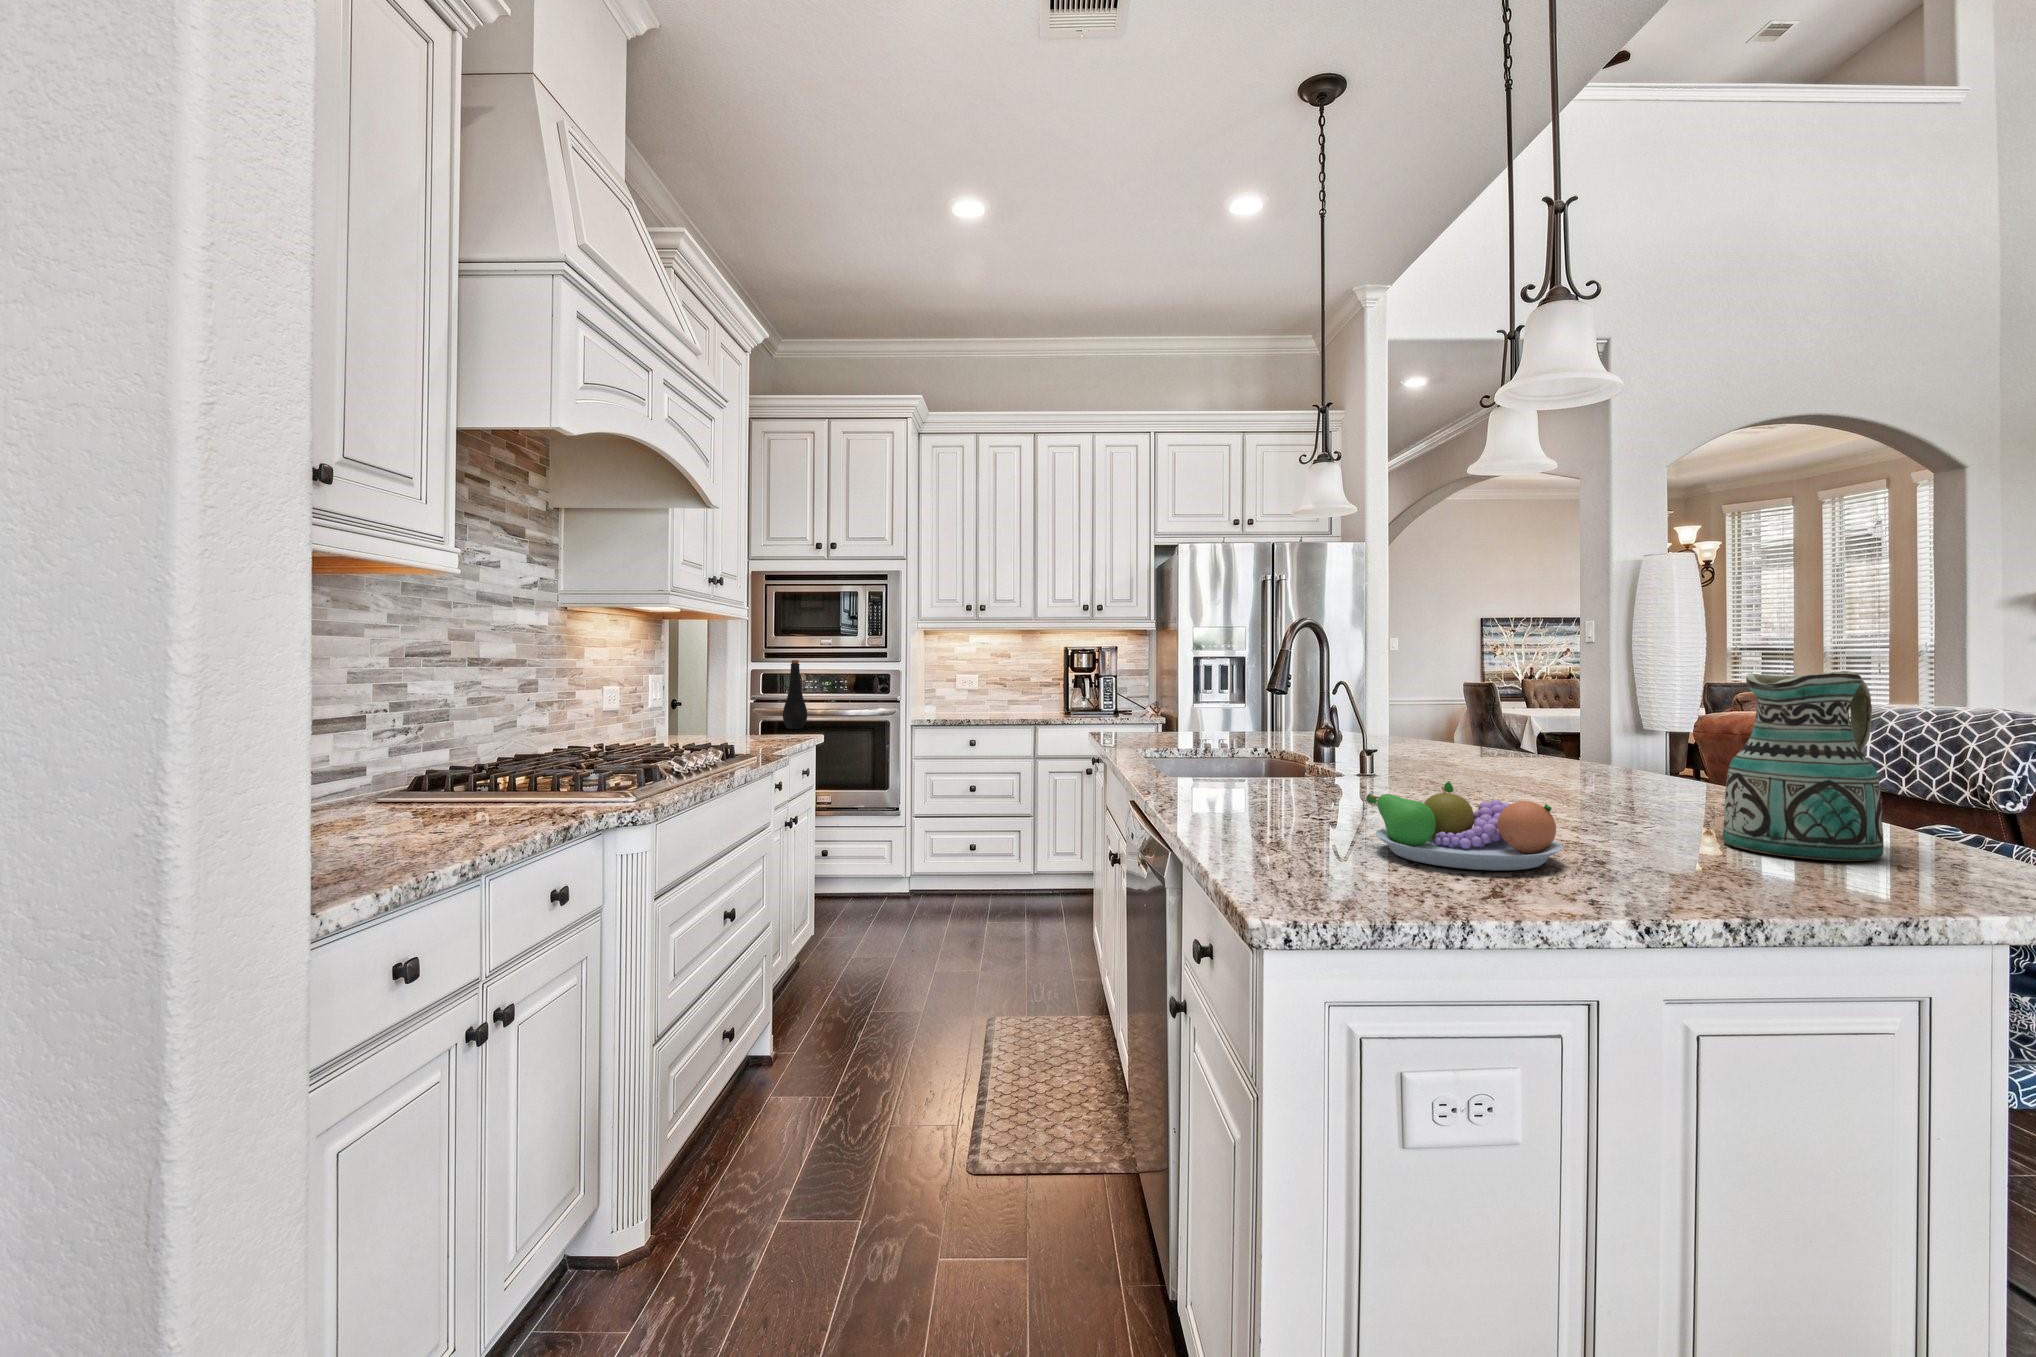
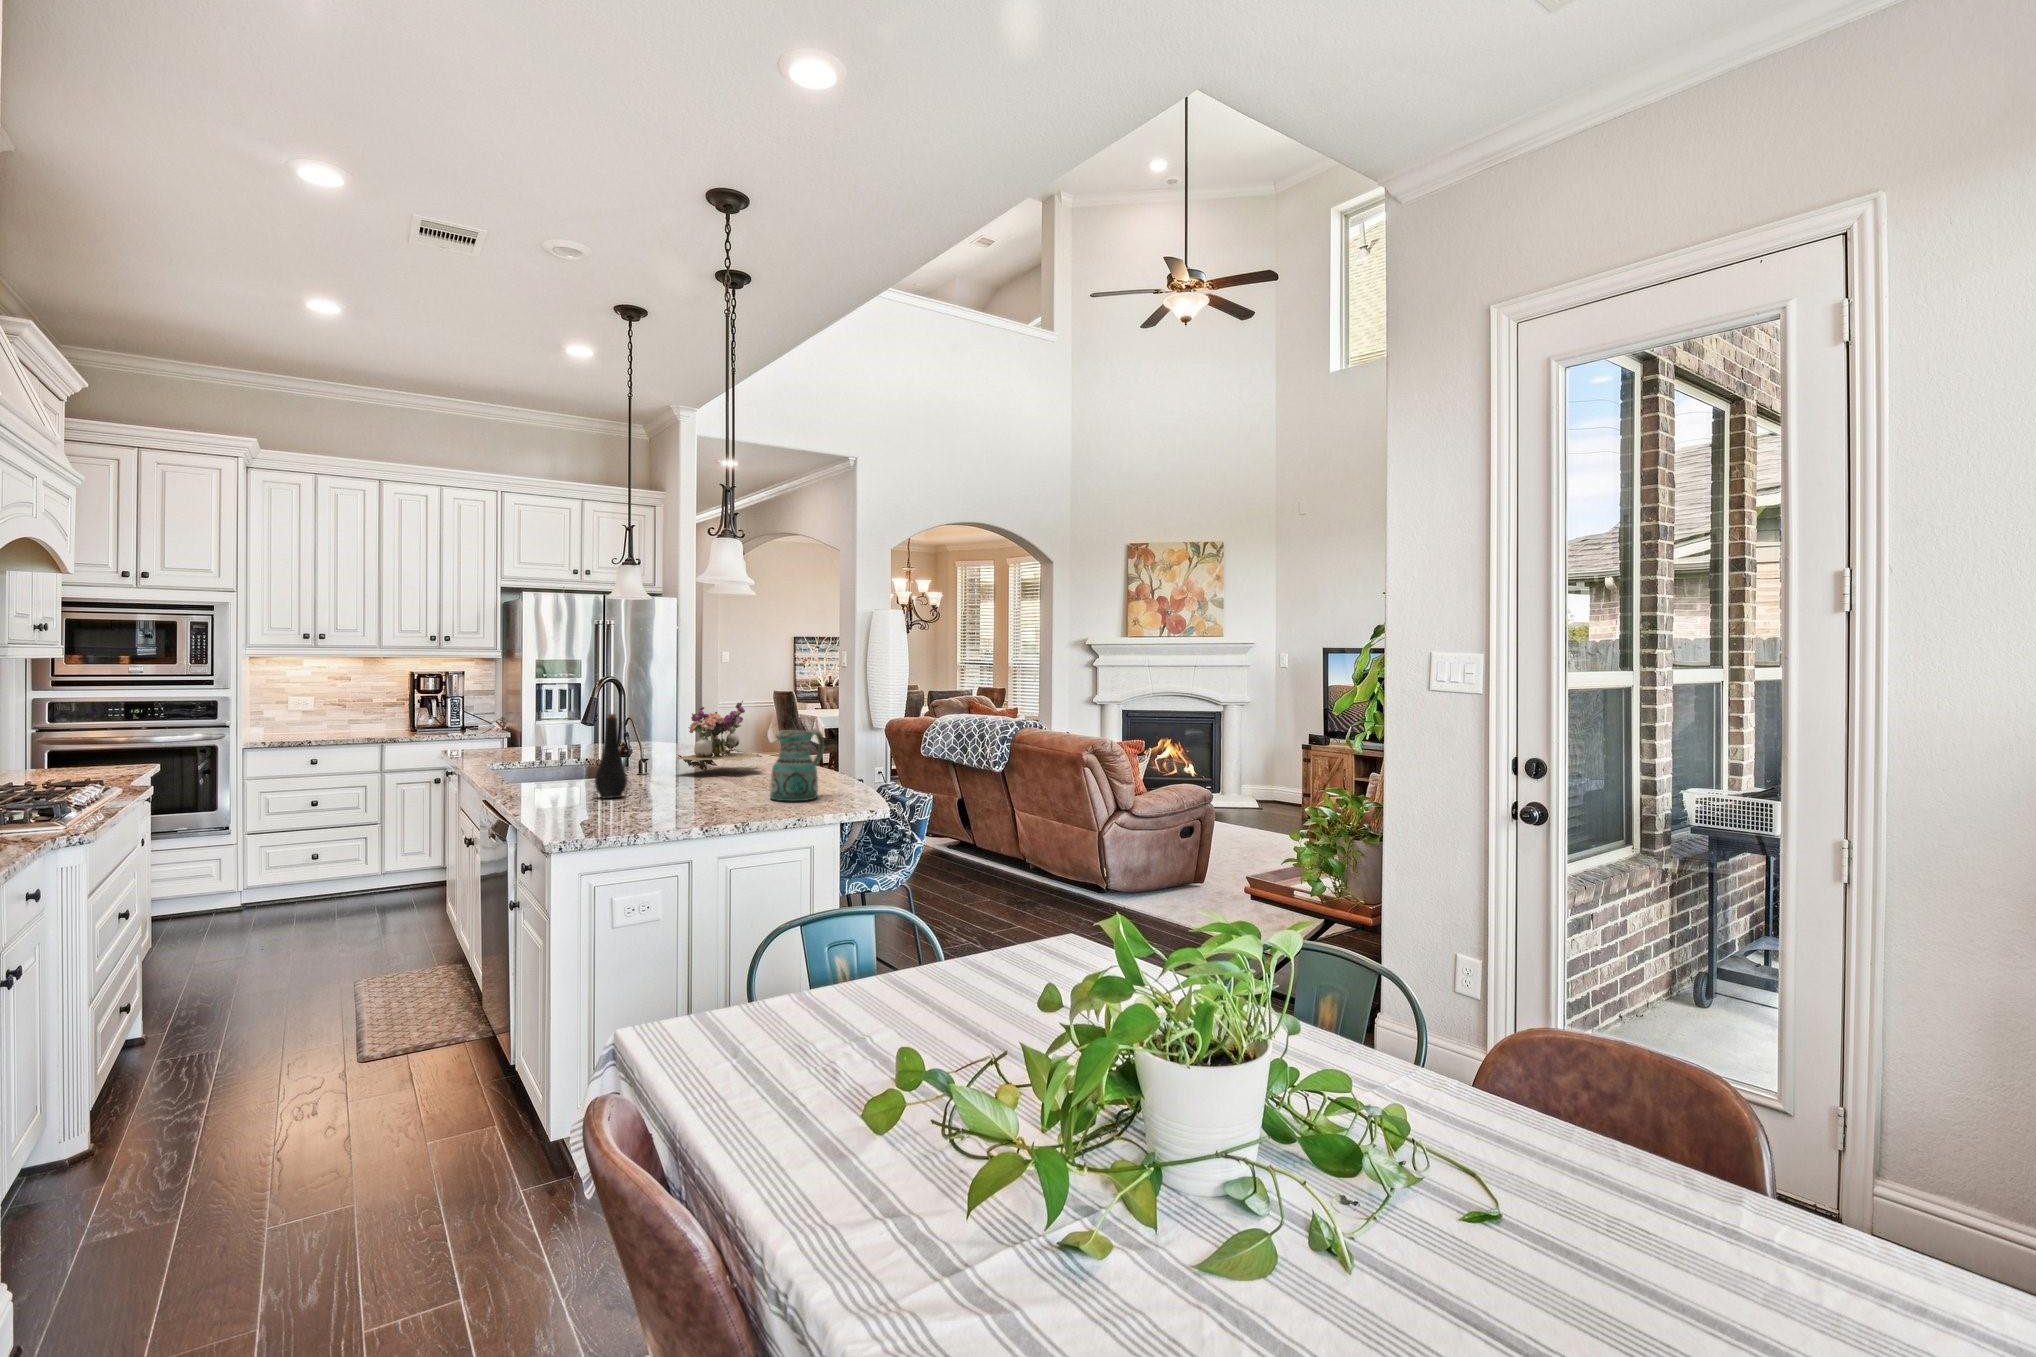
flower arrangement: none [1424,645,1602,776] -> present [677,701,762,772]
bottle: present [783,660,807,729] -> present [595,714,627,799]
fruit bowl: present [1366,782,1563,870] -> none [622,781,698,816]

